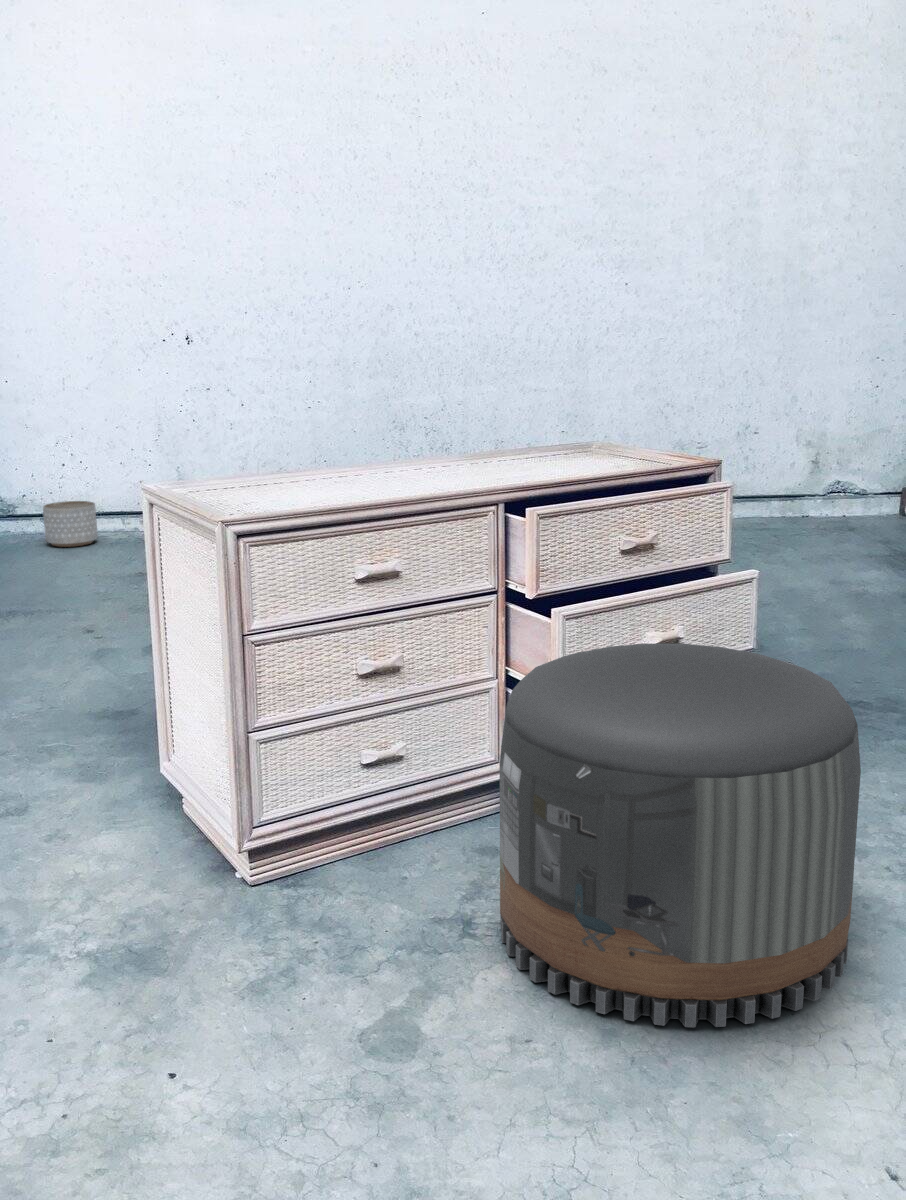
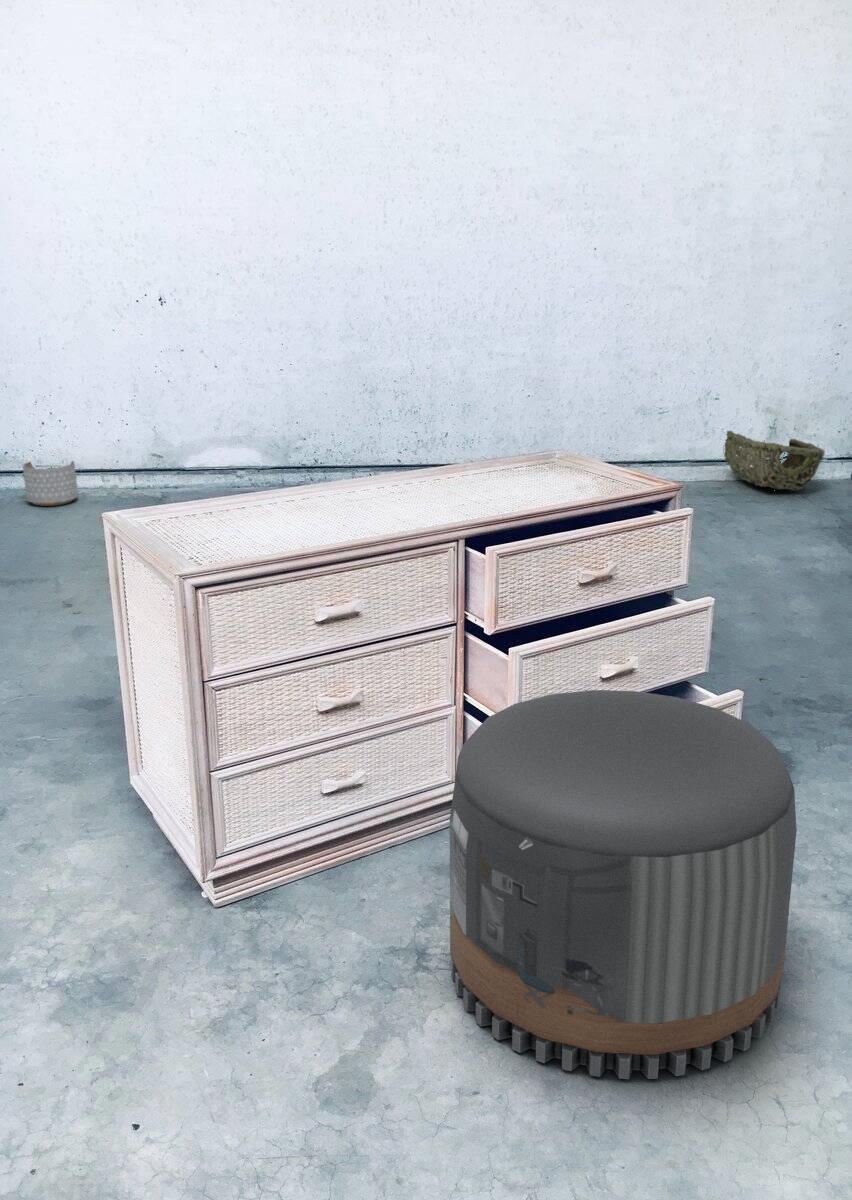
woven basket: none [746,470,849,530] -> present [724,431,825,491]

